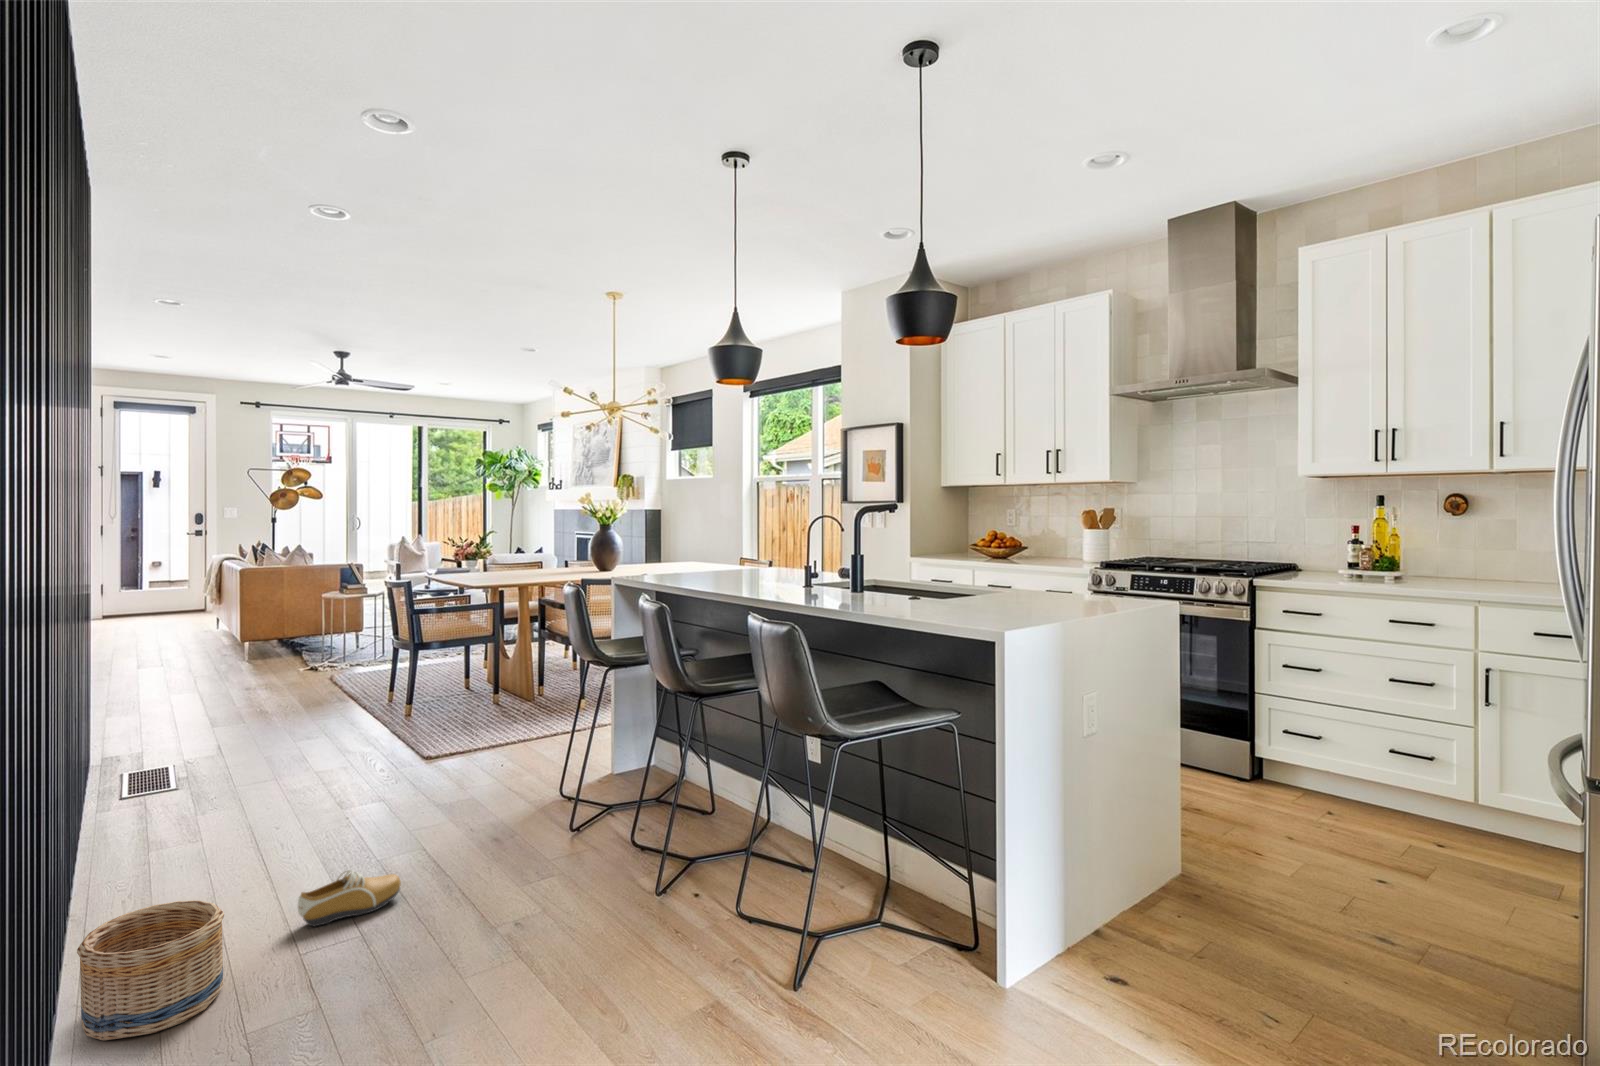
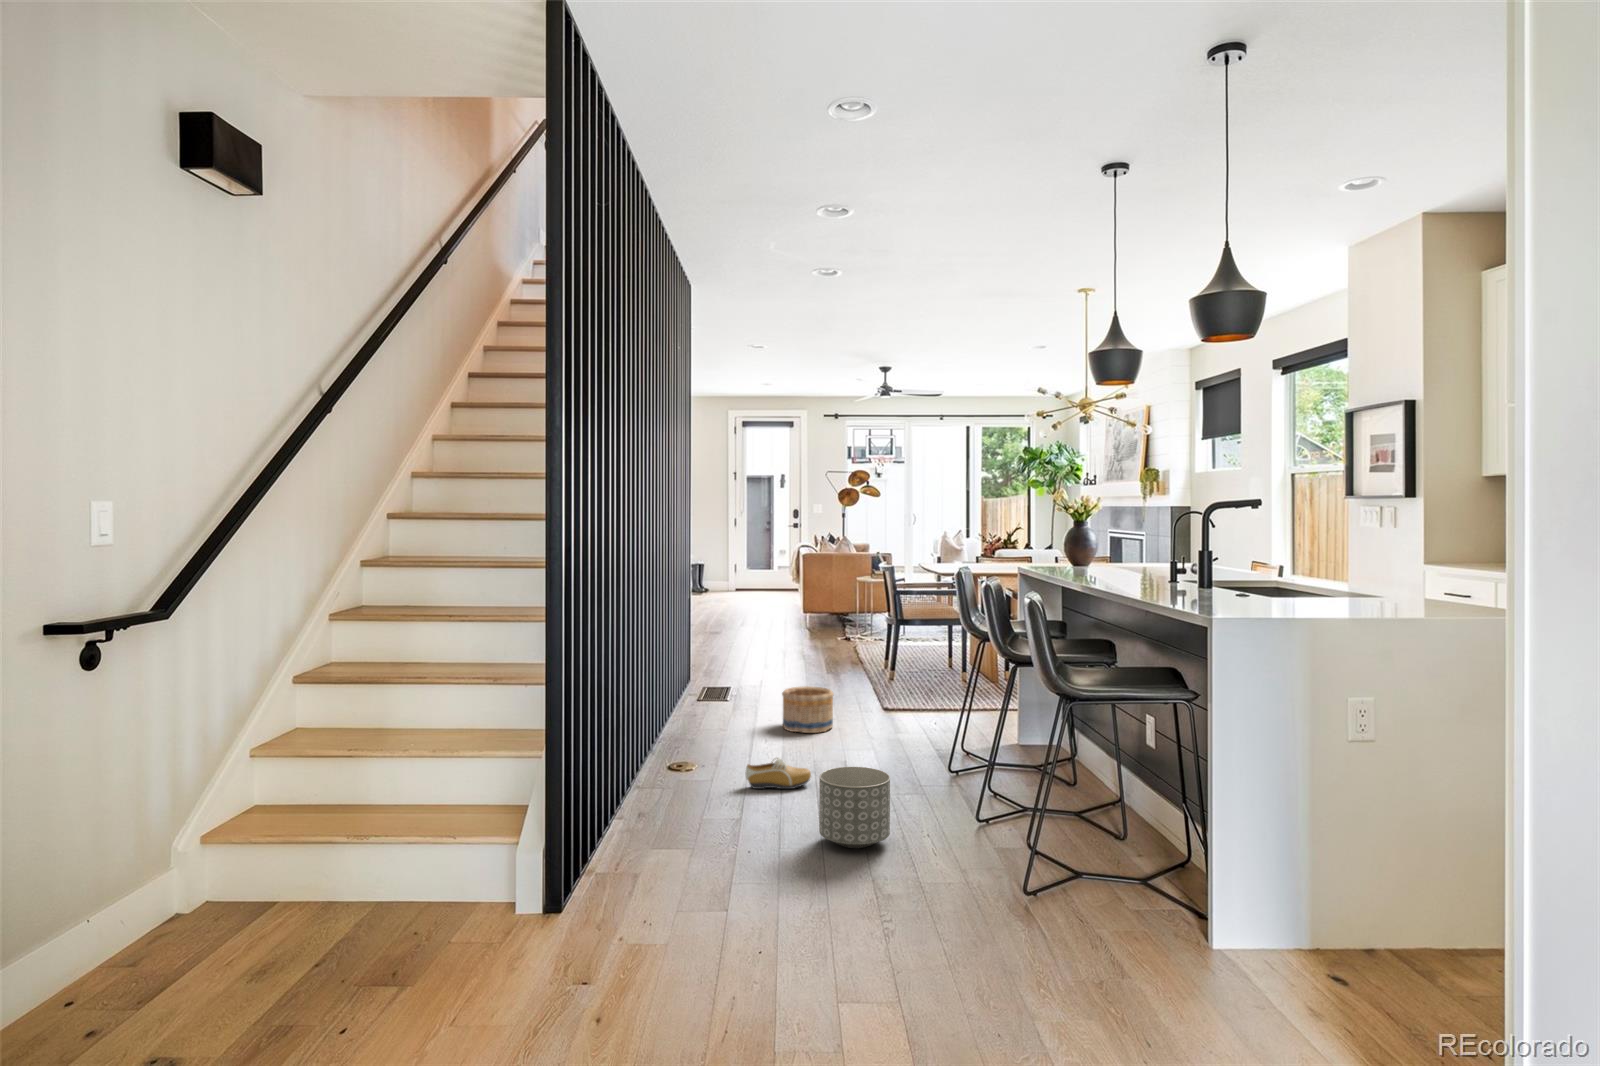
planter: none [473,865,576,989] -> present [819,767,890,848]
basket: present [77,900,224,1041] -> present [782,686,834,733]

